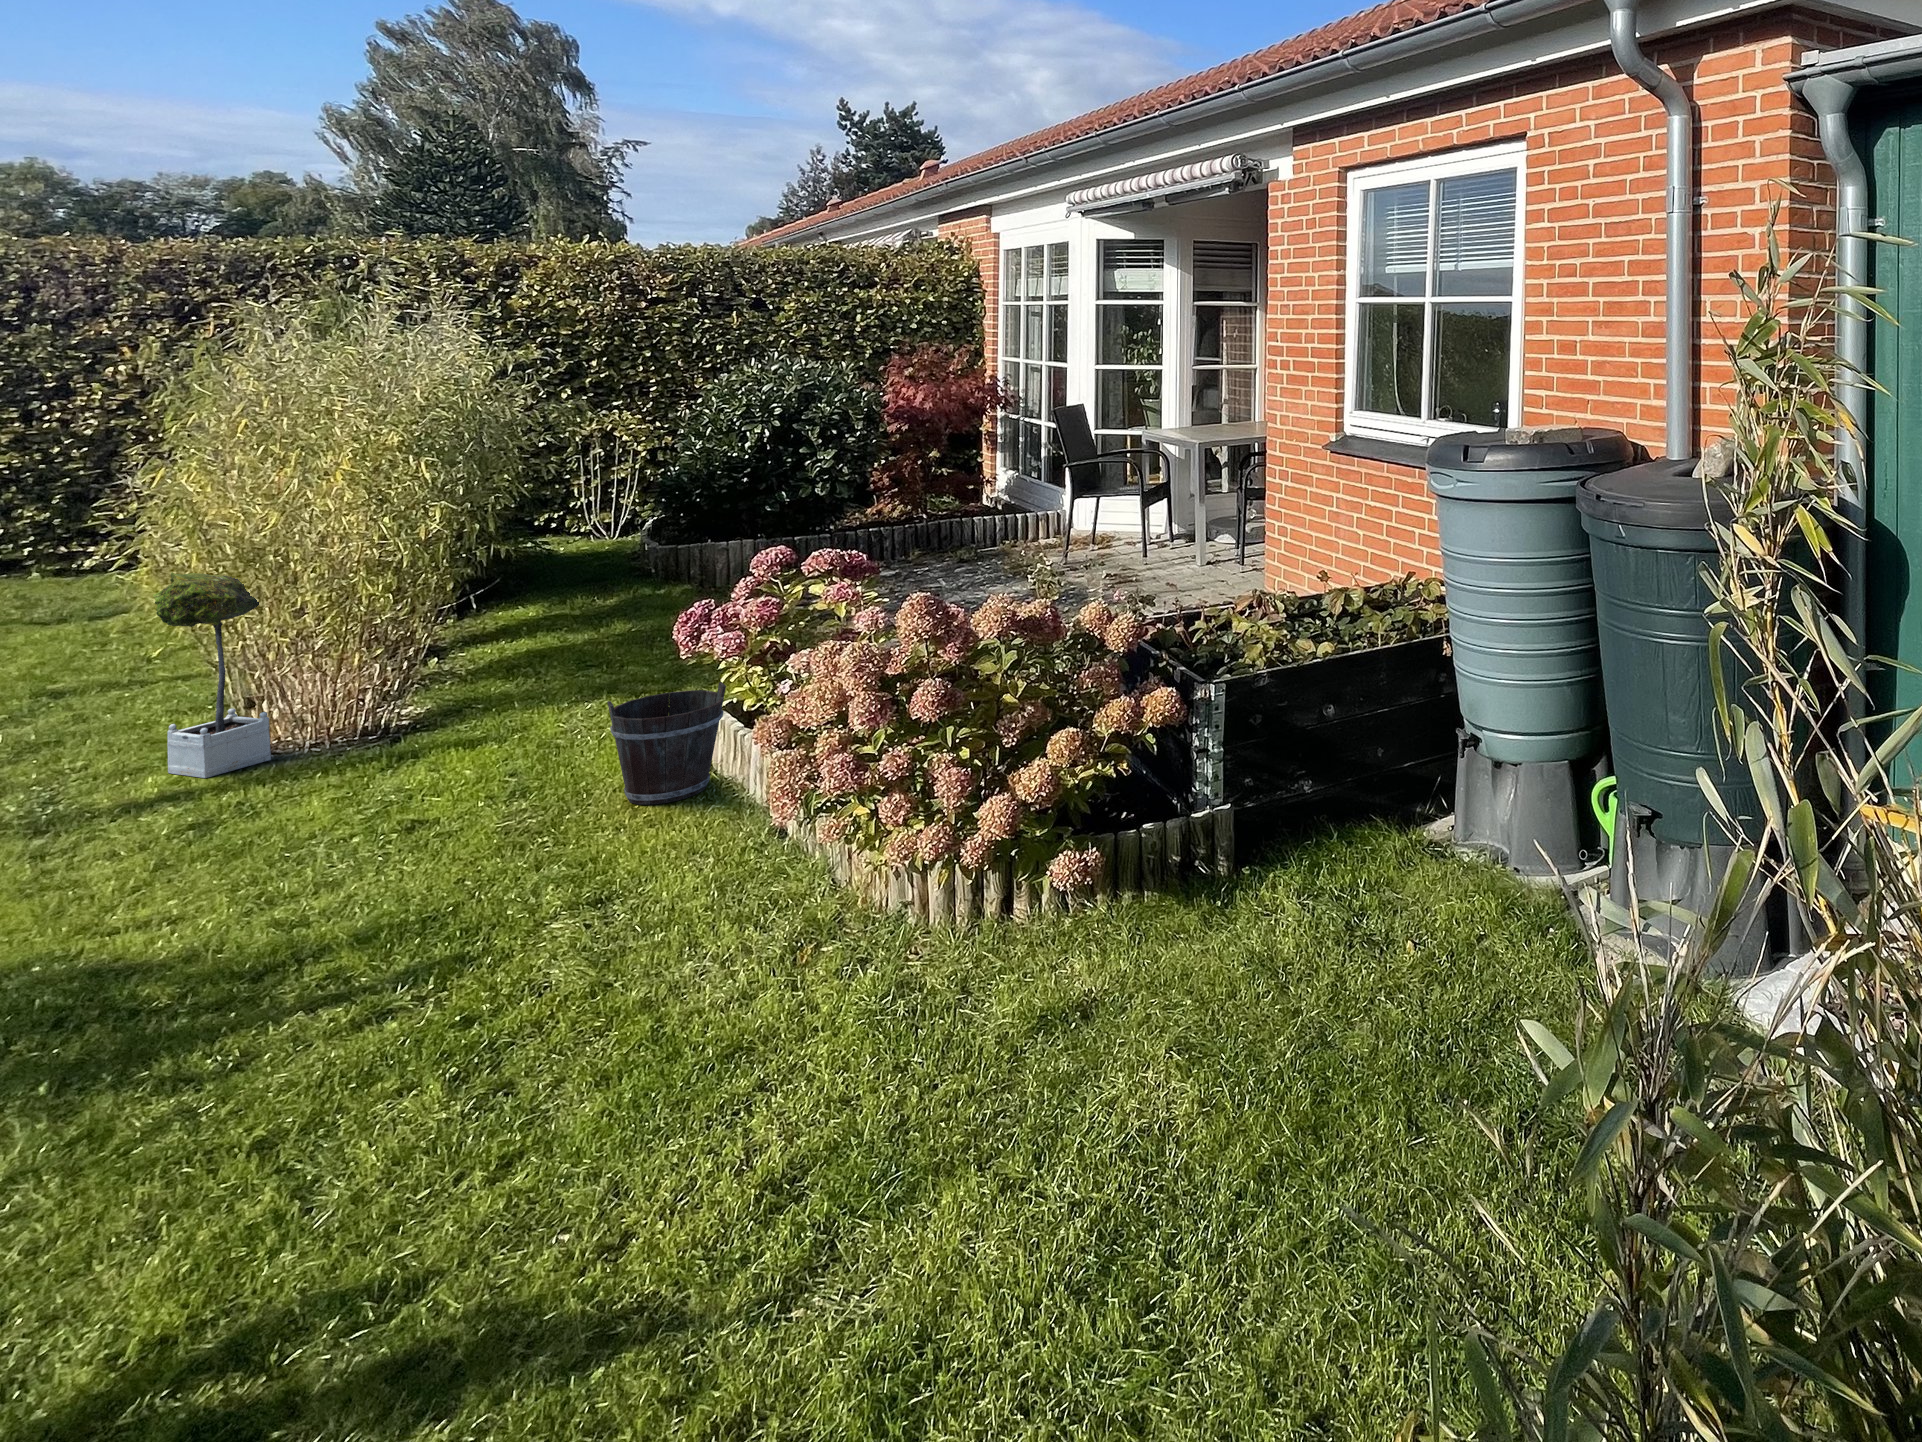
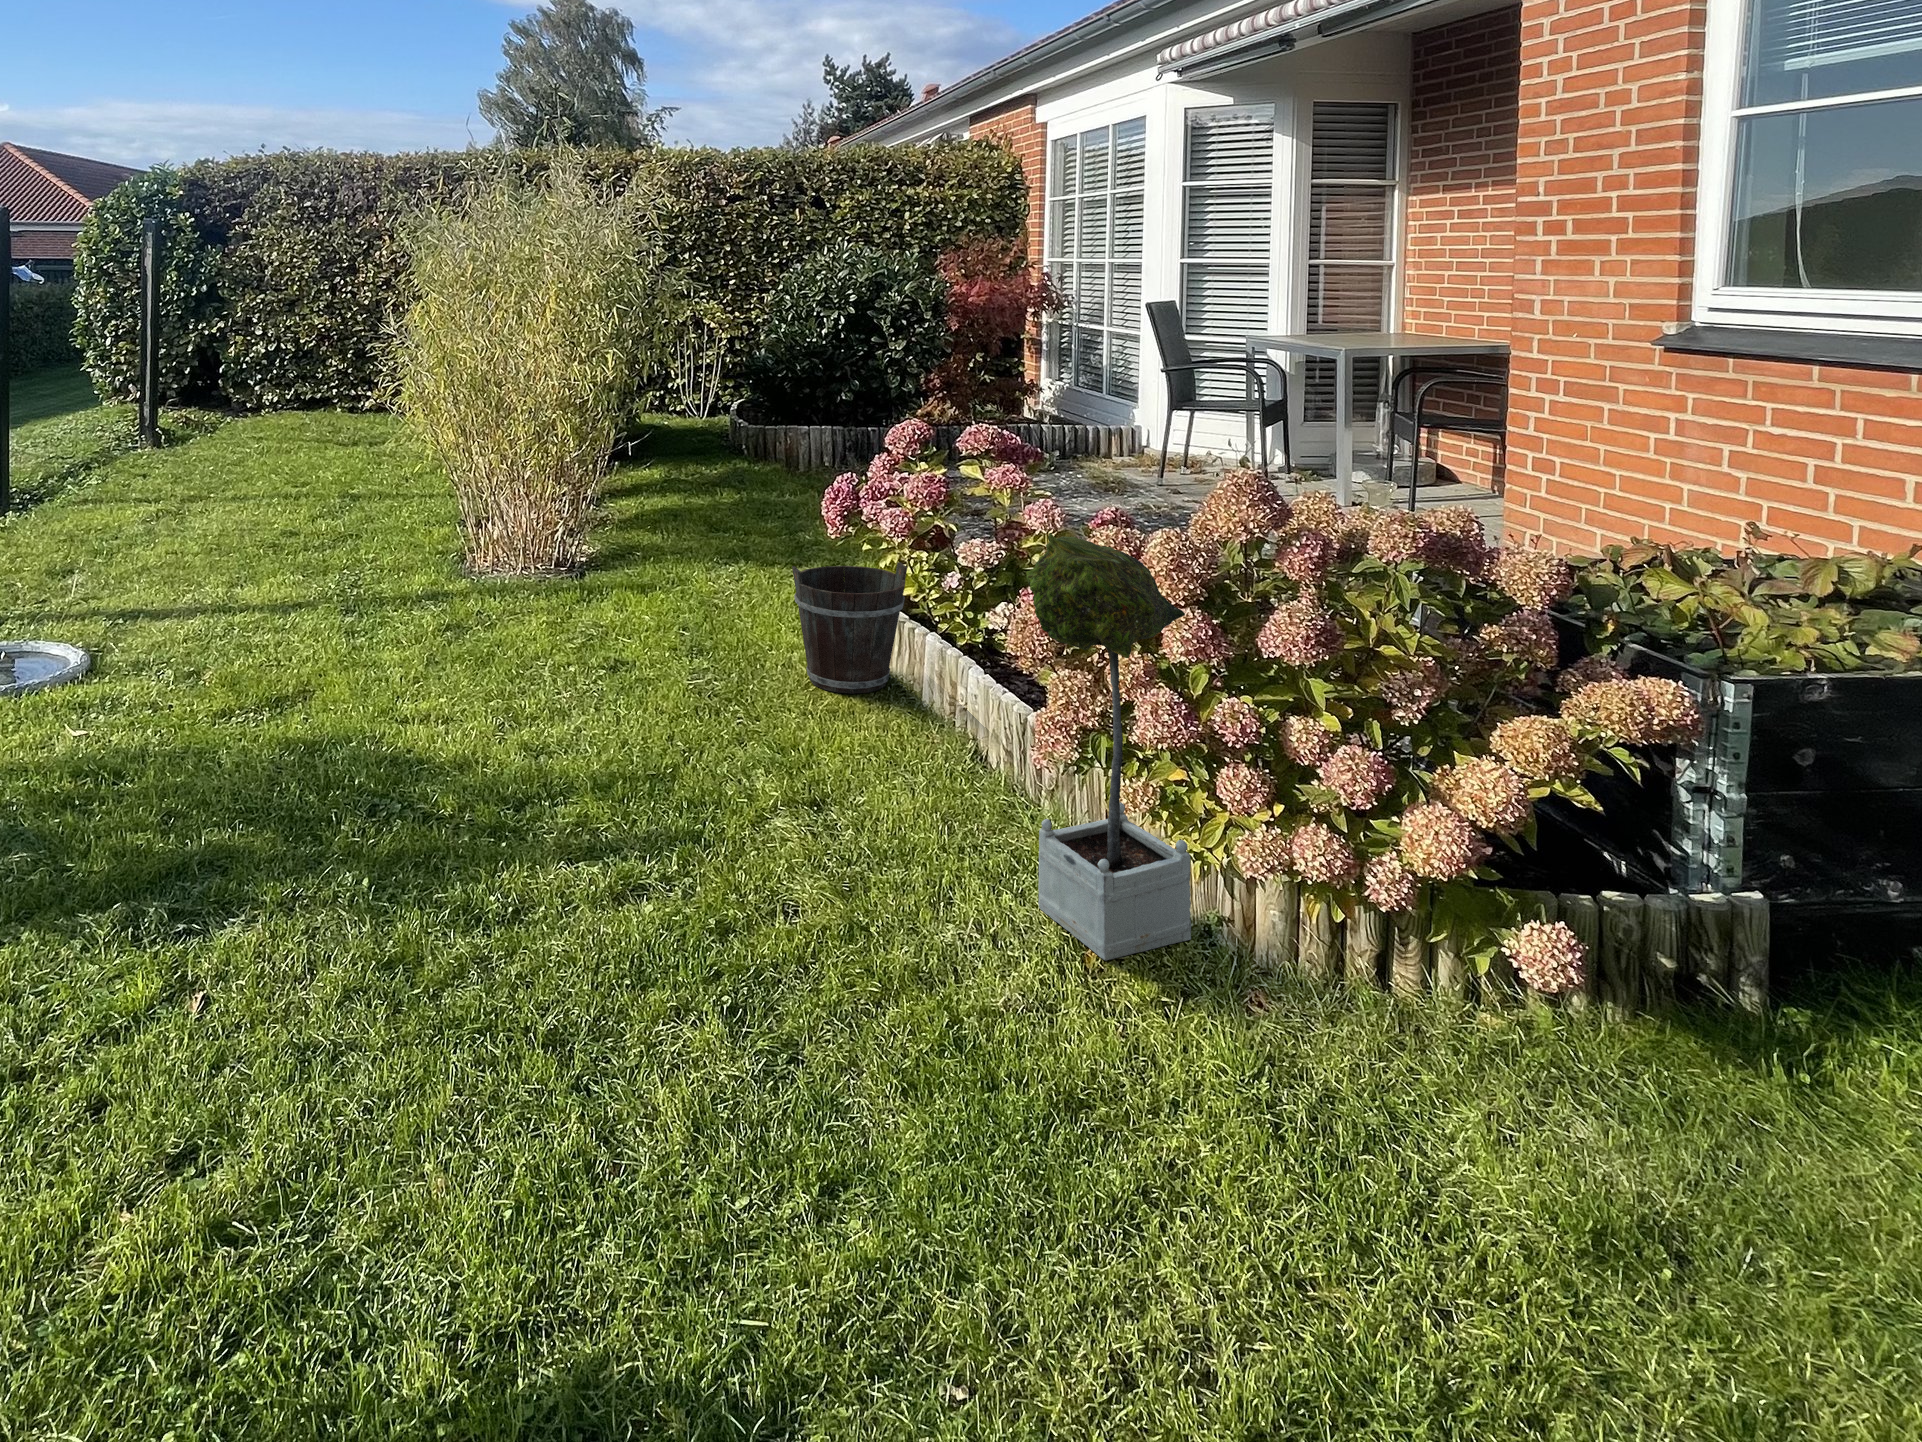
potted tree: present [153,572,271,778] -> present [1026,533,1191,961]

